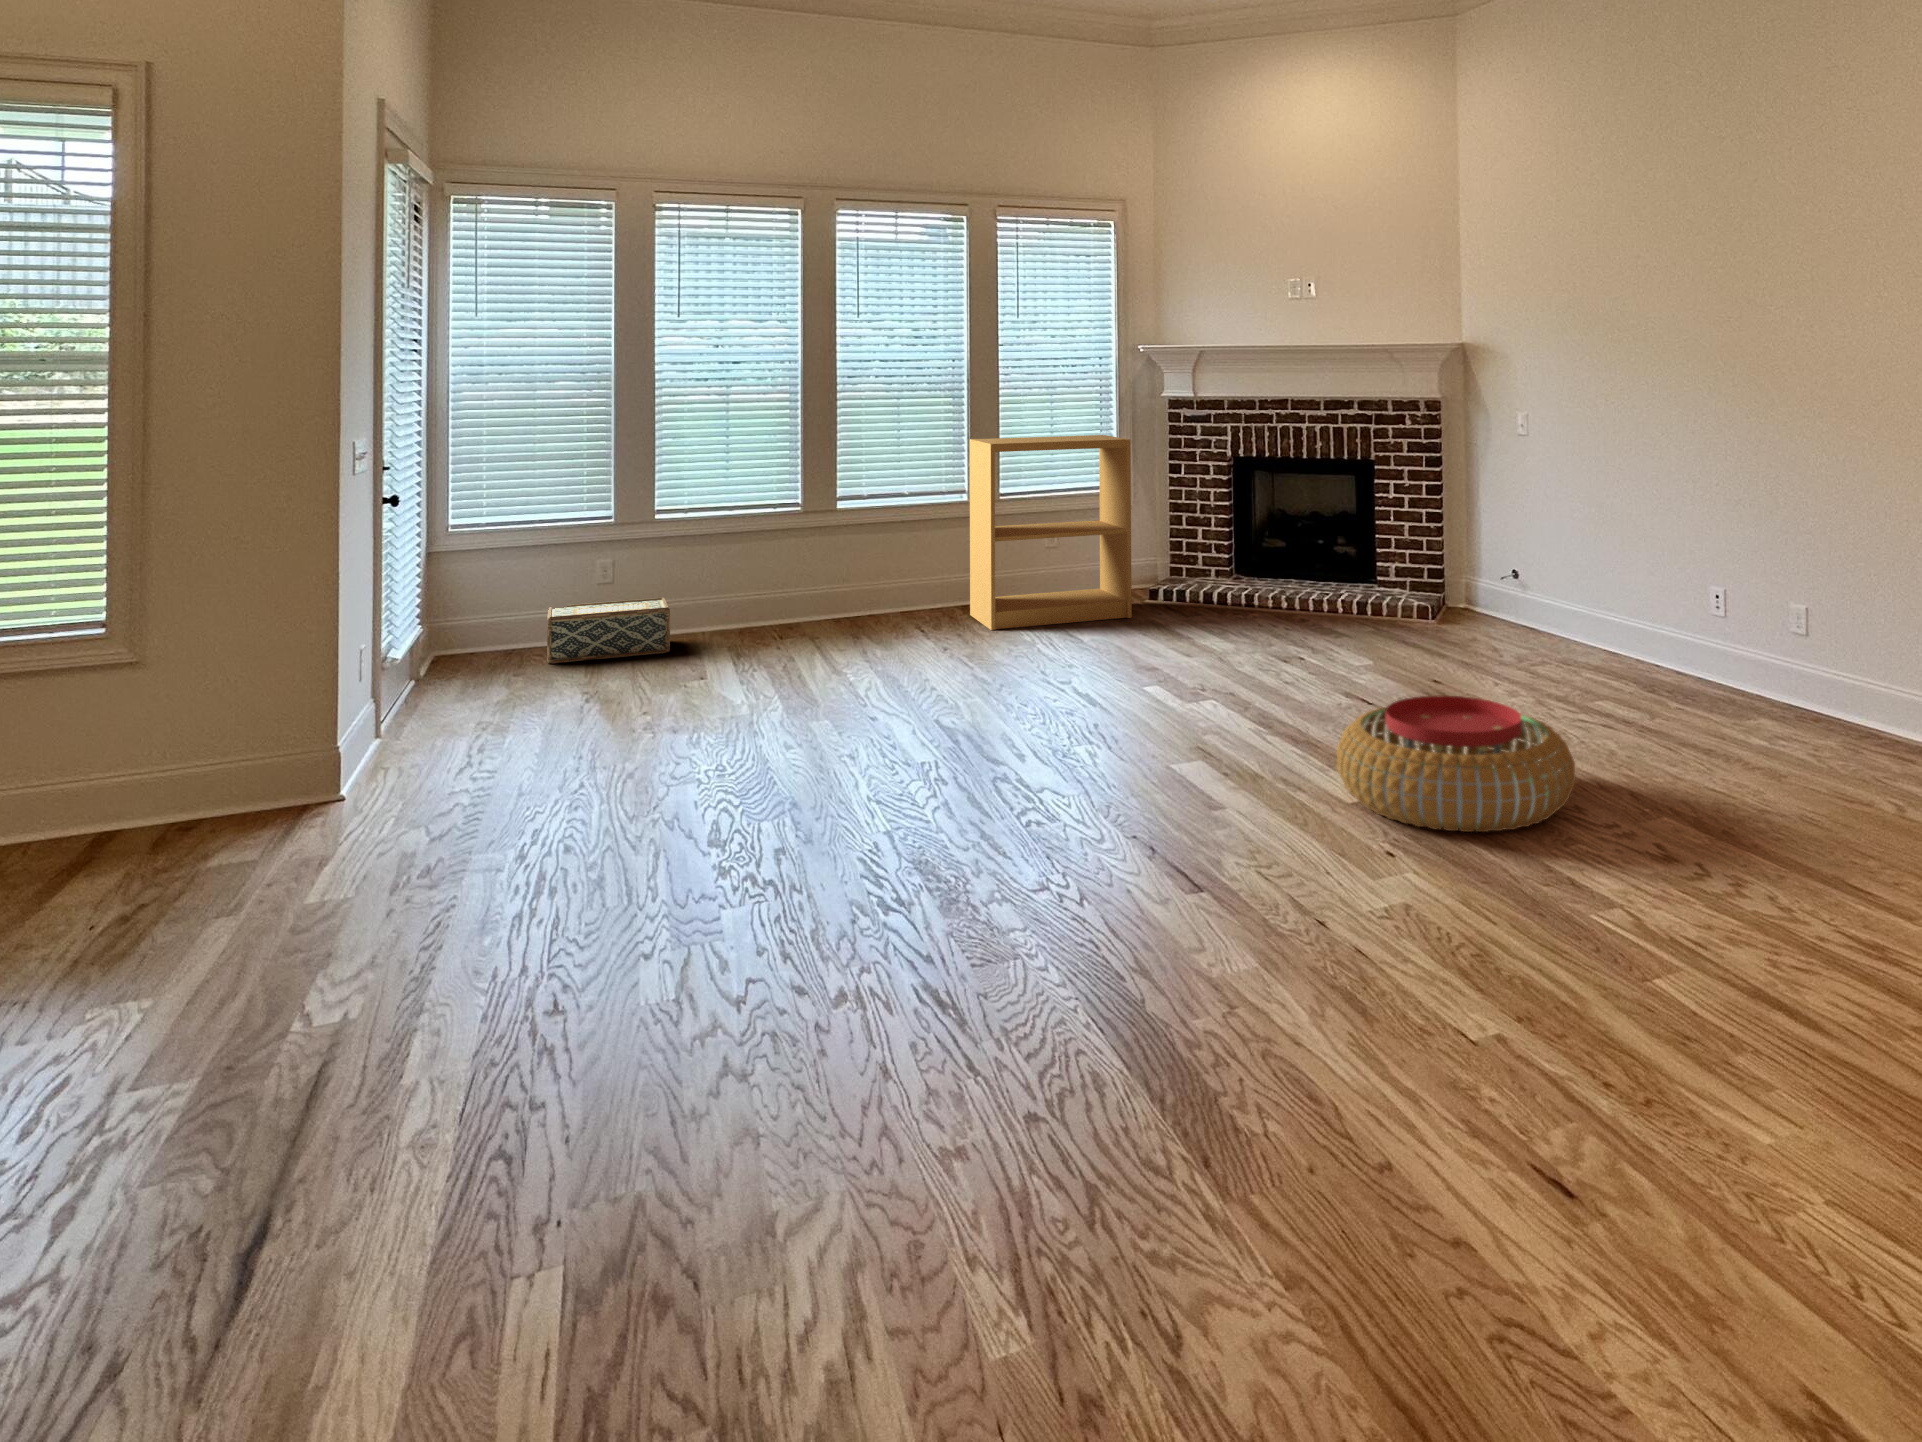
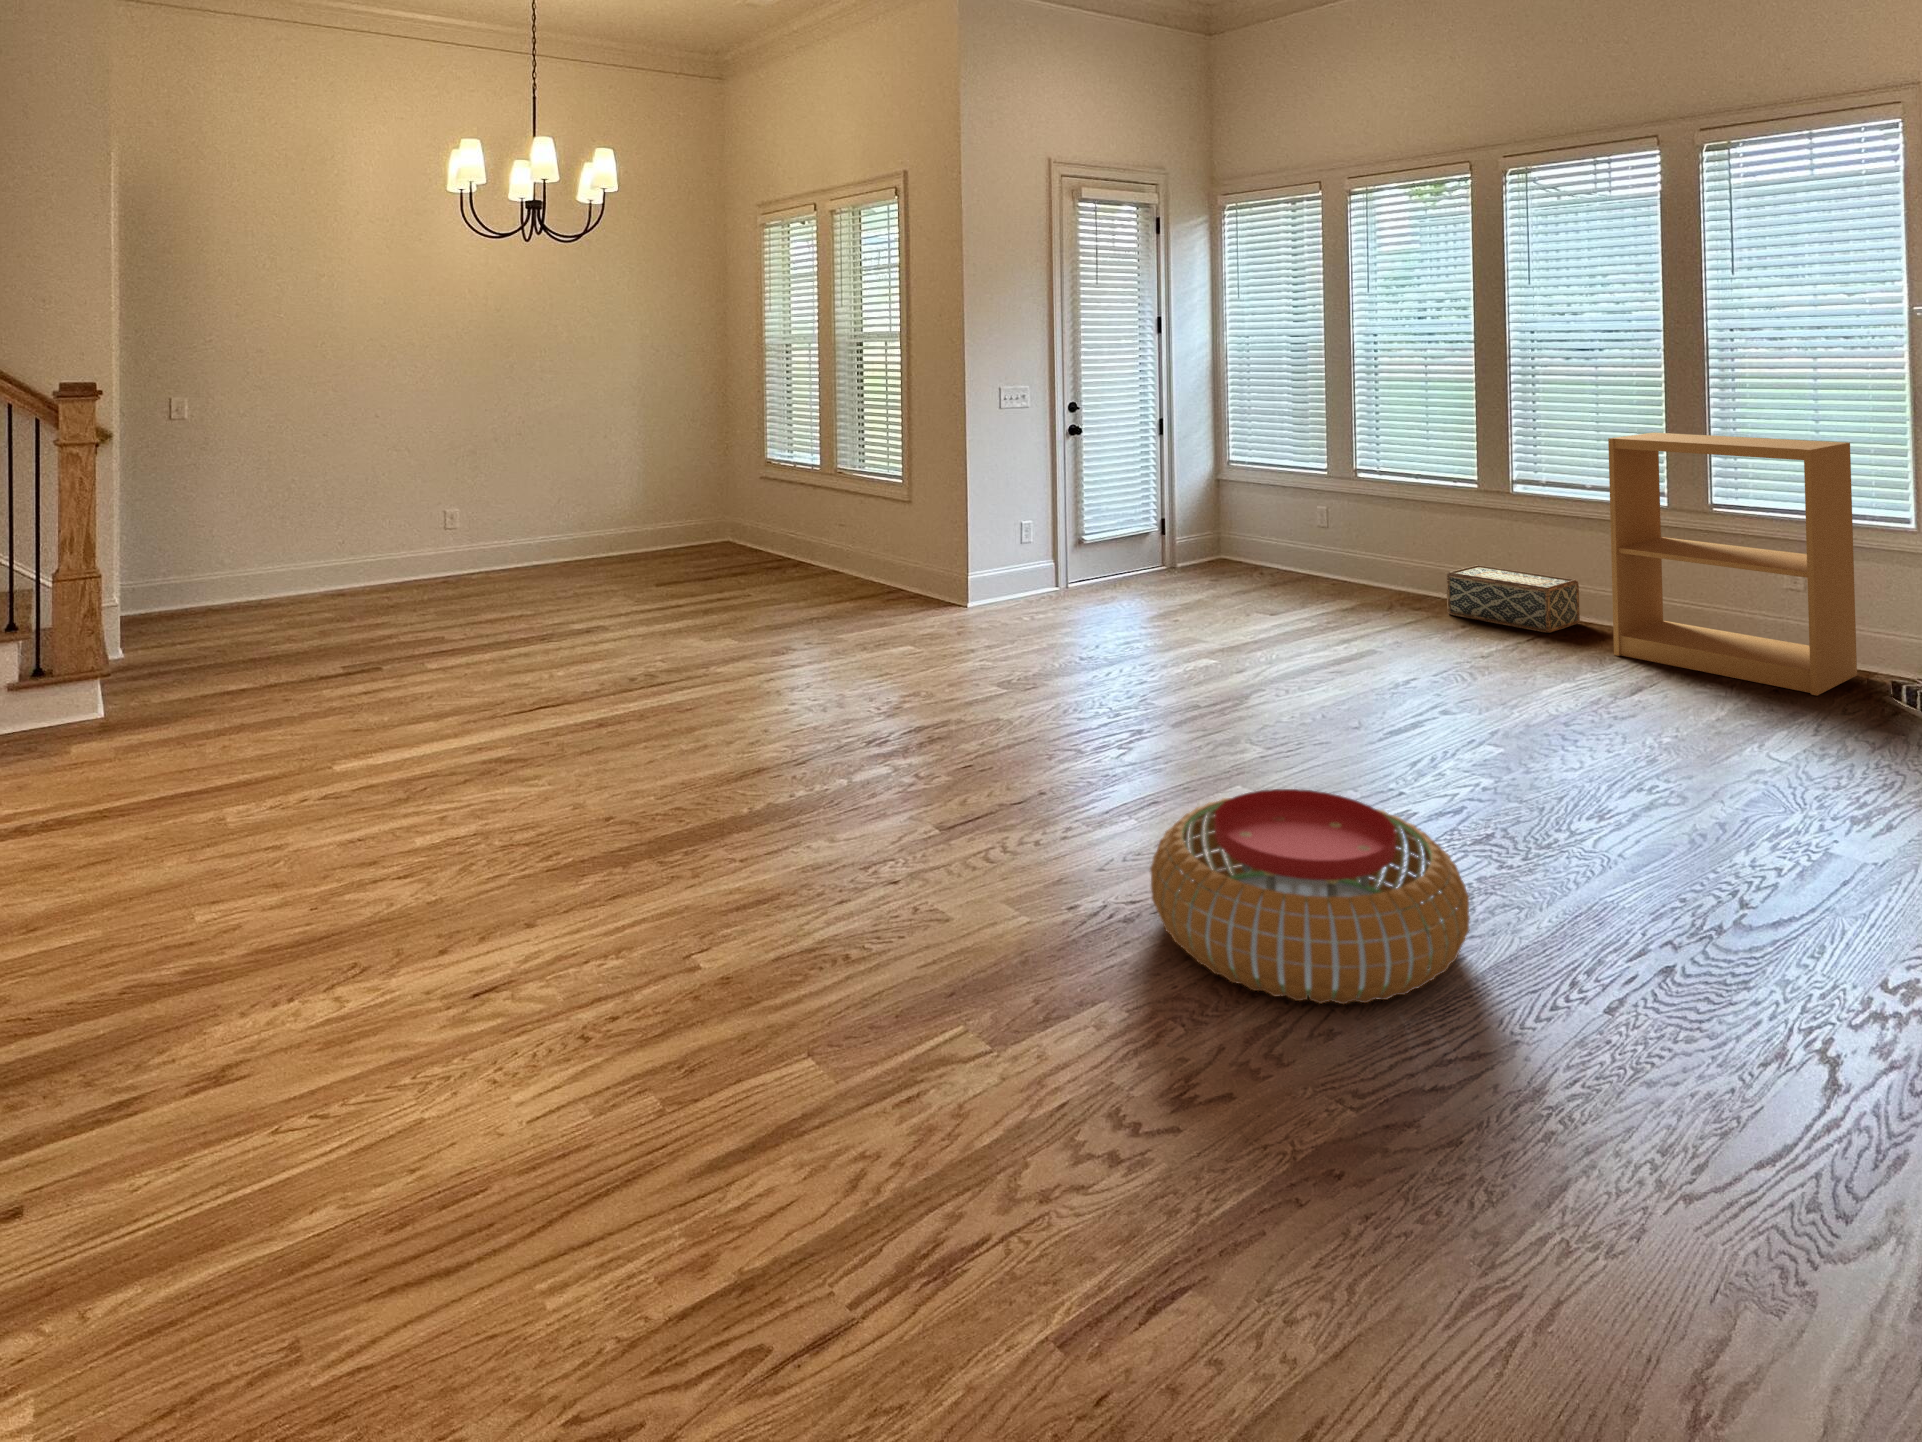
woven basket: present [547,598,670,663] -> present [1447,565,1580,633]

